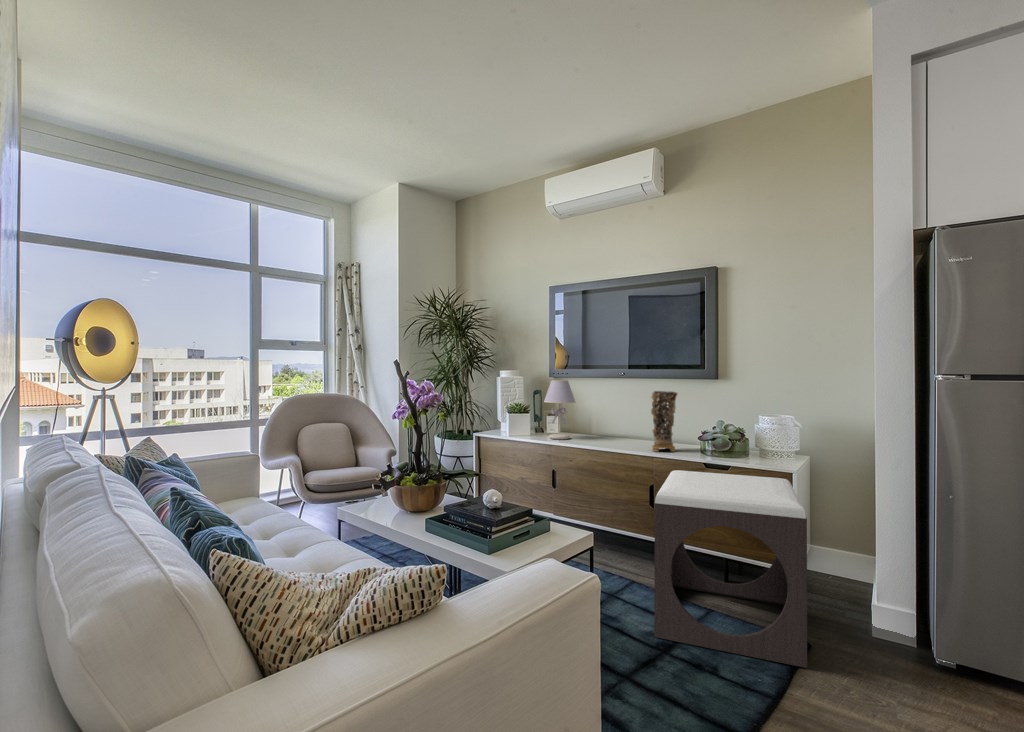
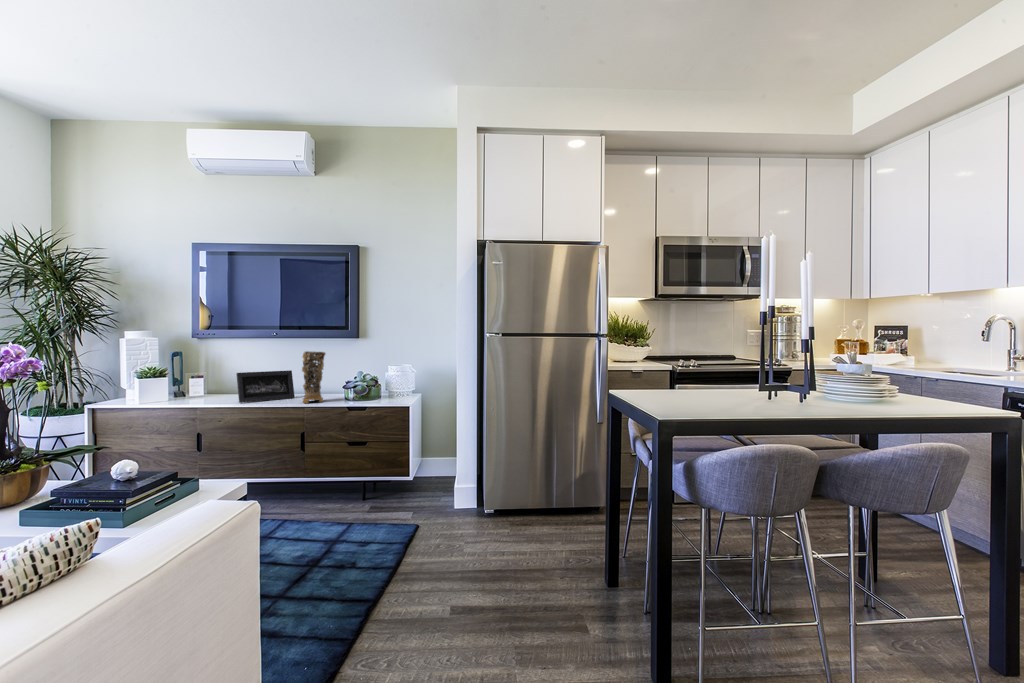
table lamp: present [544,380,575,439] -> none [185,342,224,401]
picture frame: none [587,412,644,445] -> present [236,370,295,403]
footstool: present [654,470,807,668] -> none [305,414,419,555]

